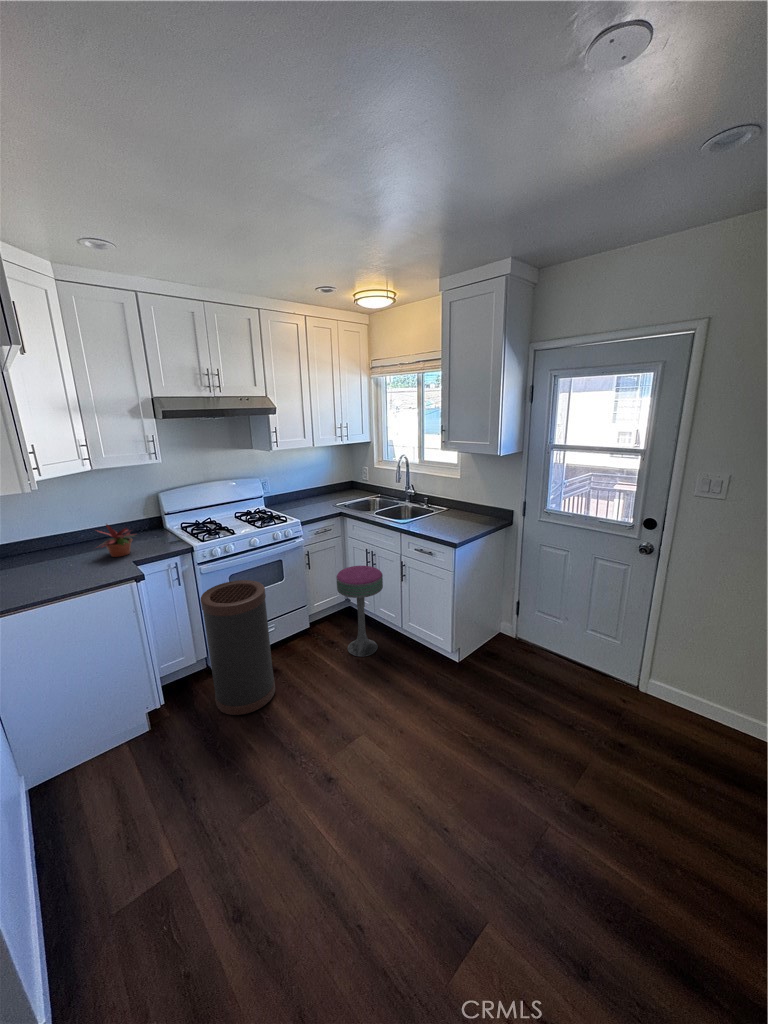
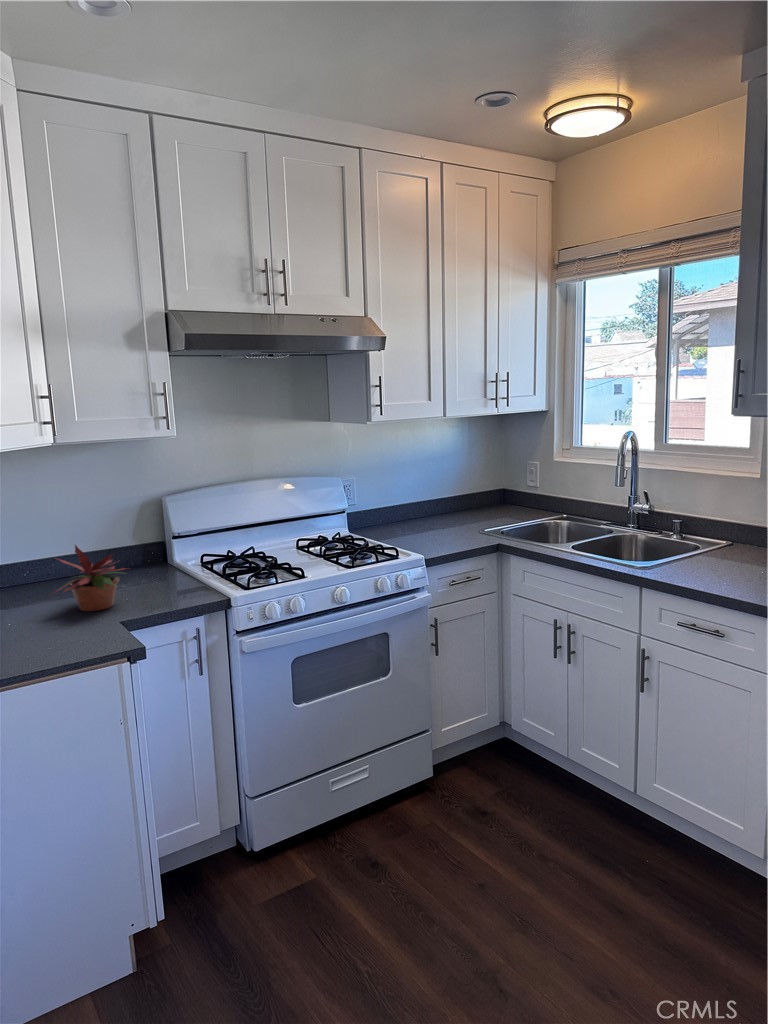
bar stool: present [336,566,383,657] -> none [502,653,602,850]
trash can: present [201,580,275,715] -> none [246,671,380,961]

